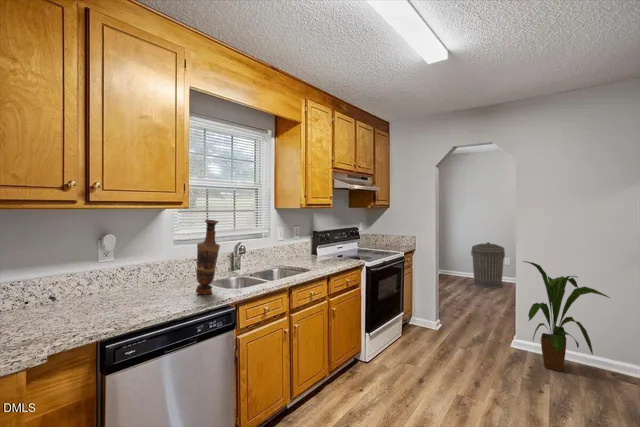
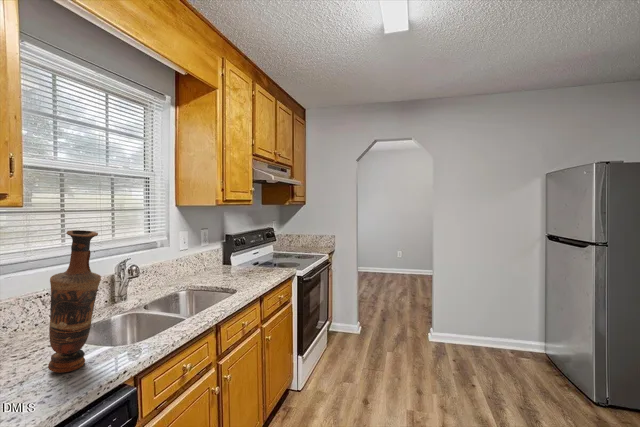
trash can: present [471,242,505,288] -> none [370,236,399,280]
house plant: present [523,261,610,372] -> none [448,258,520,363]

